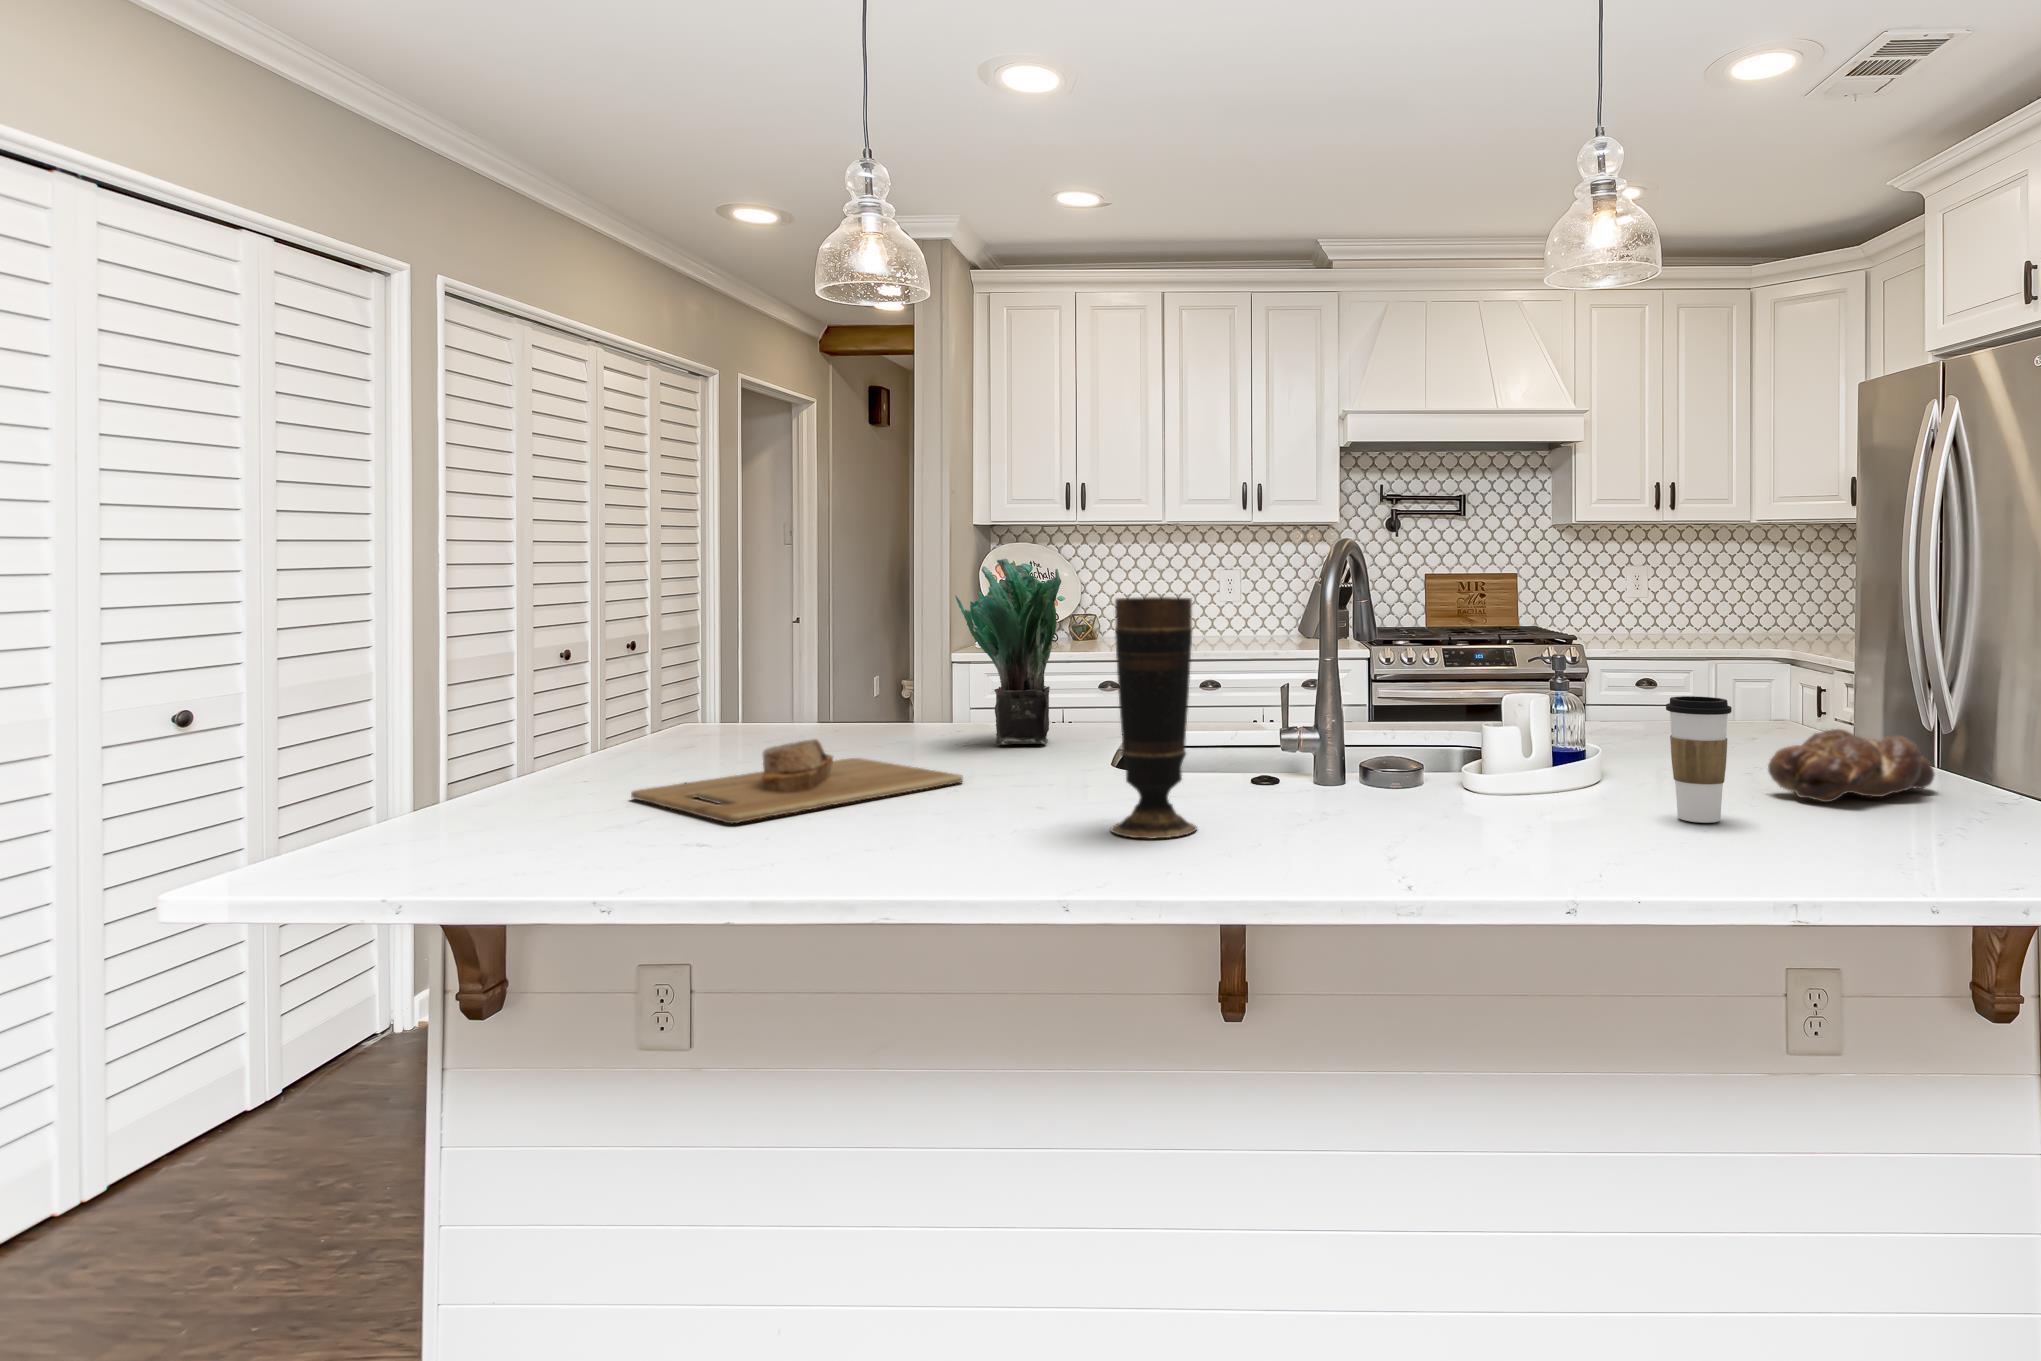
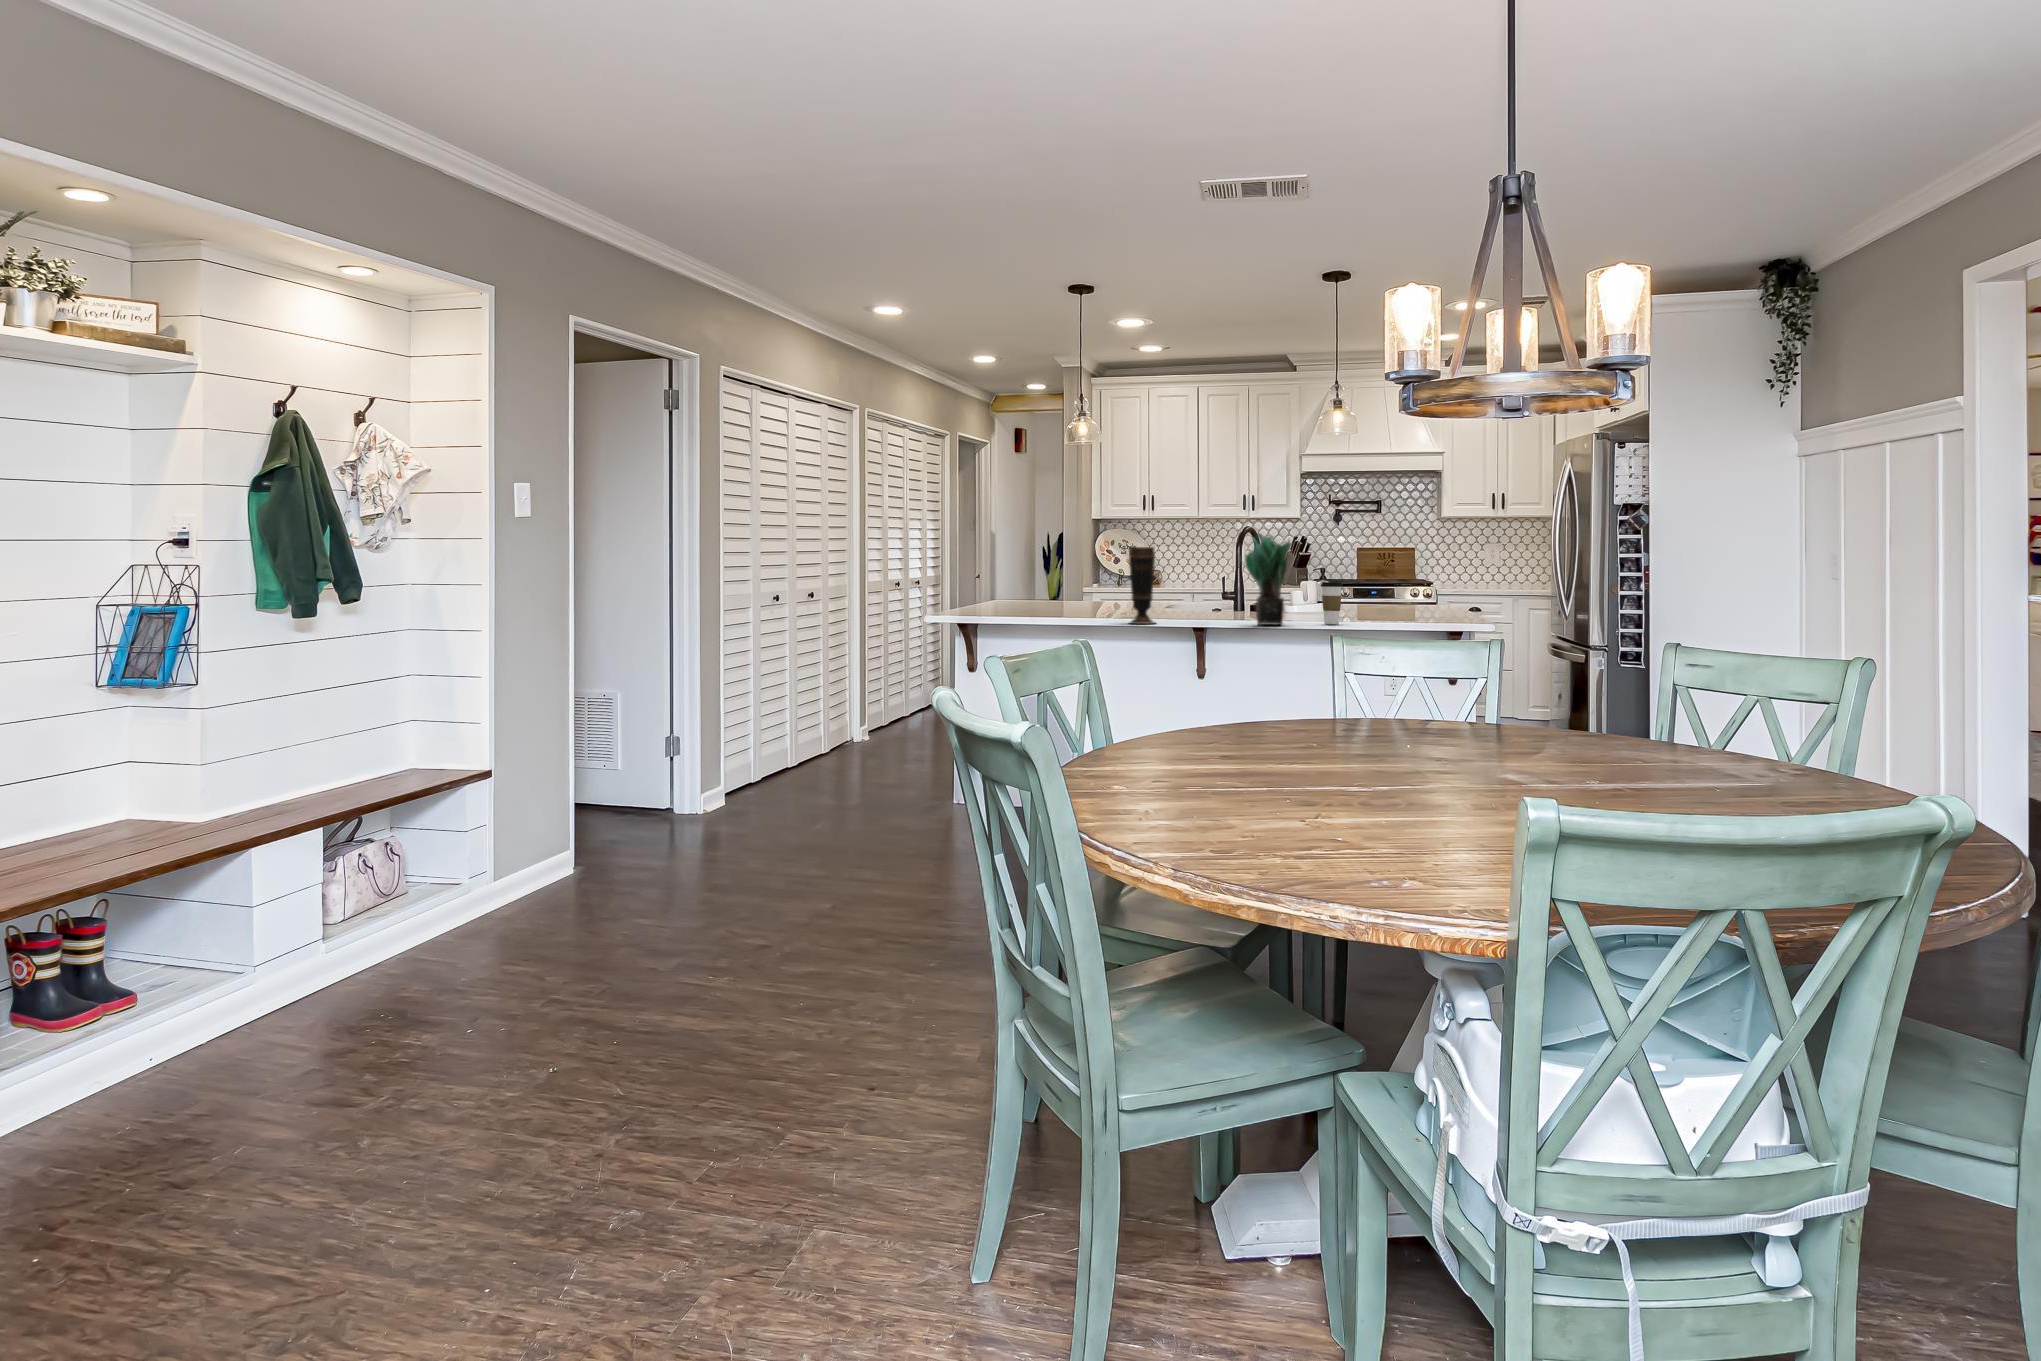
potted plant: present [955,559,1061,745] -> present [1245,534,1290,625]
bread loaf: present [1768,729,1935,802] -> none [1375,598,1443,623]
cutting board: present [631,739,963,823] -> none [968,600,1081,621]

